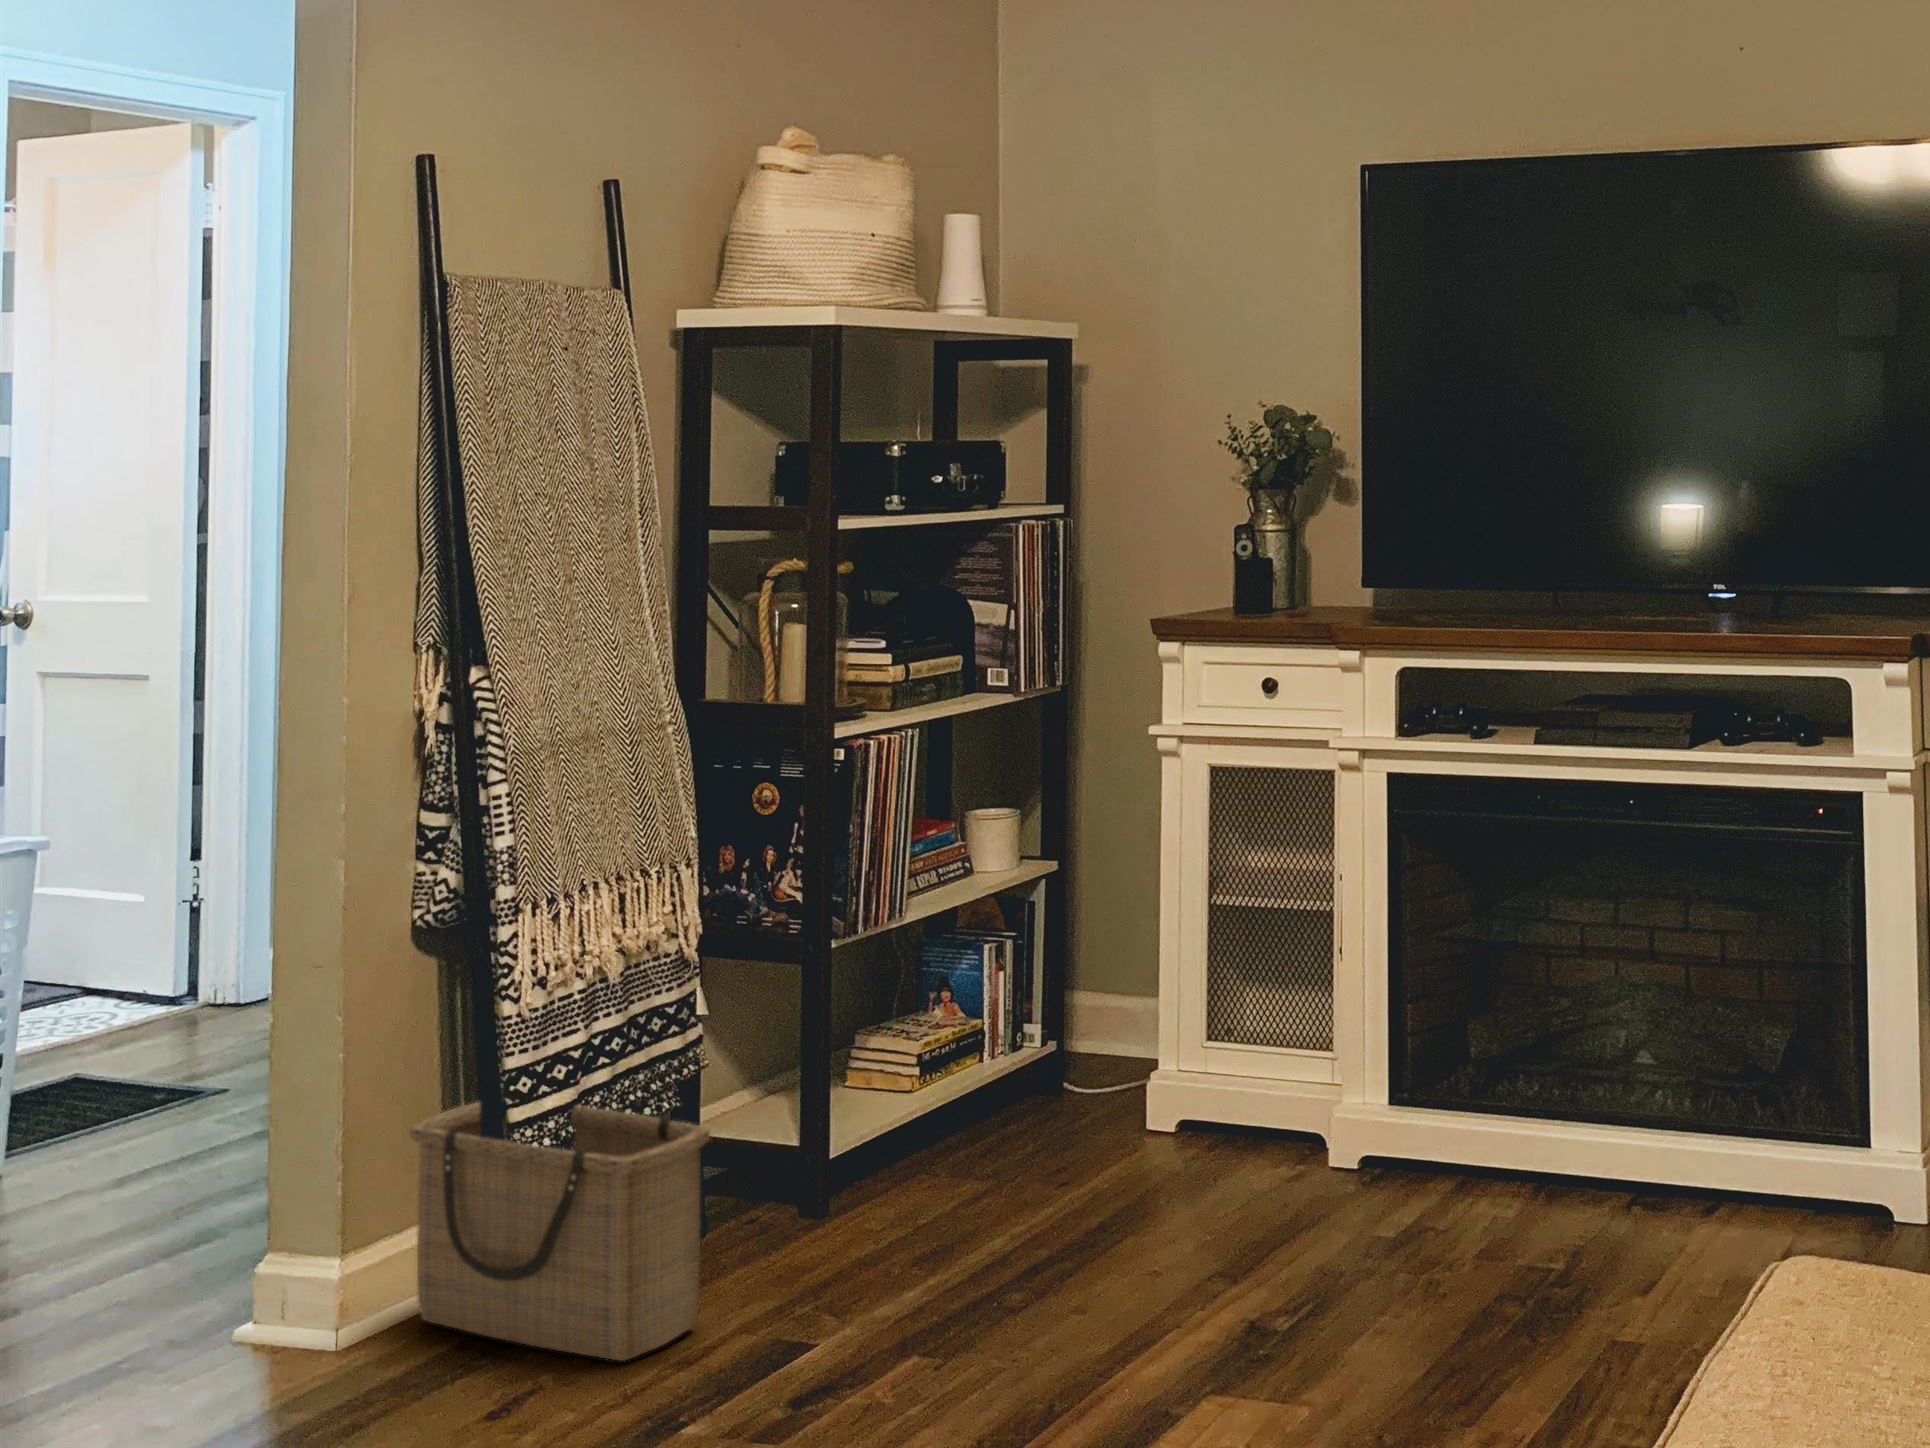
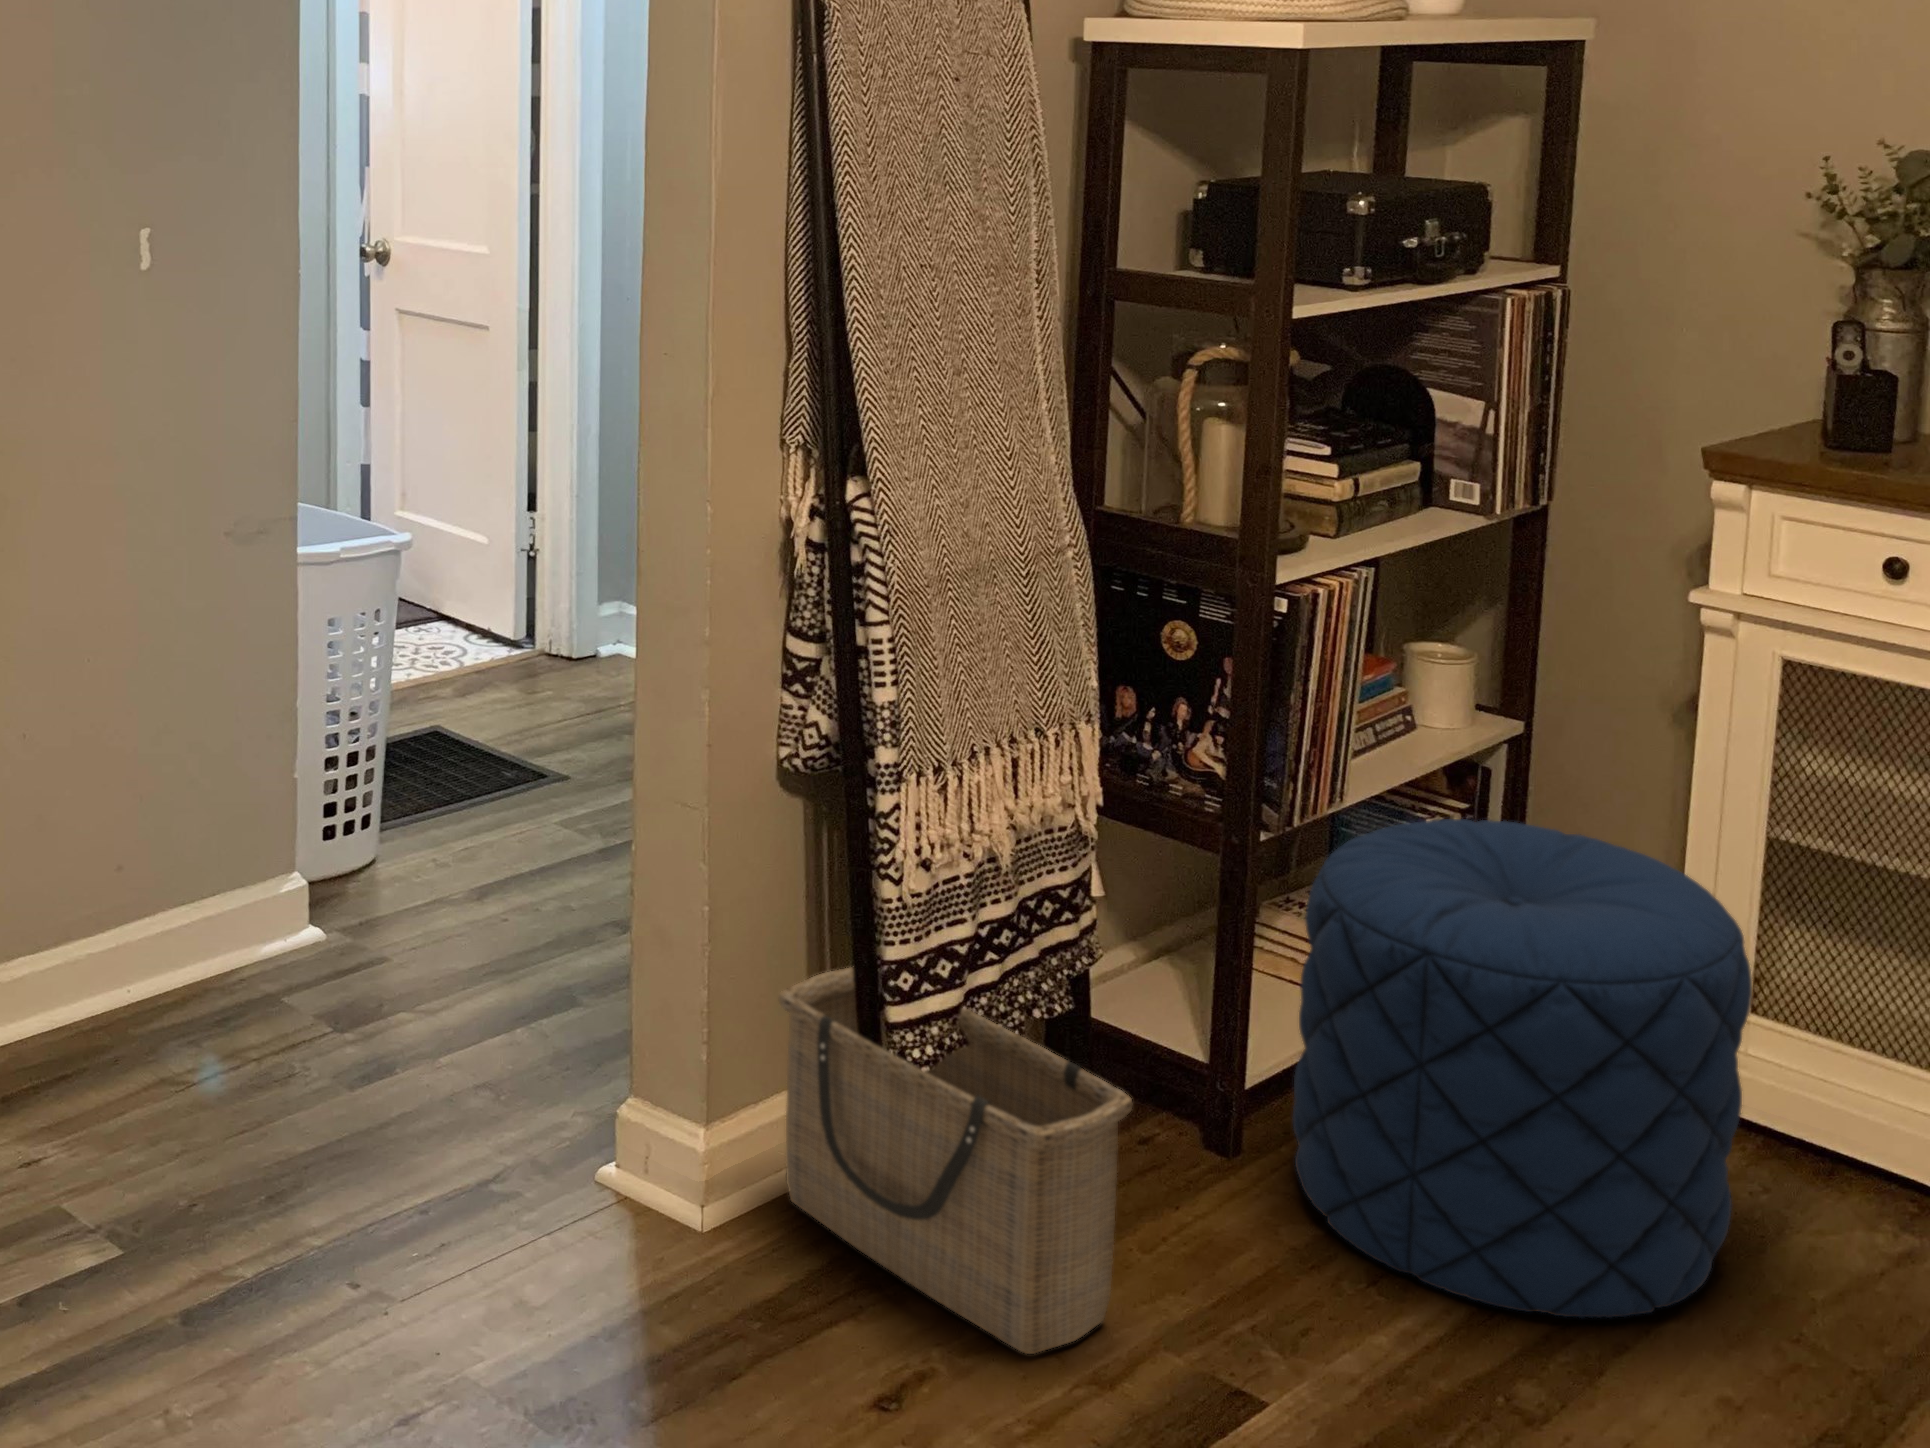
pouf: none [865,906,1170,1254] -> present [1293,819,1752,1318]

